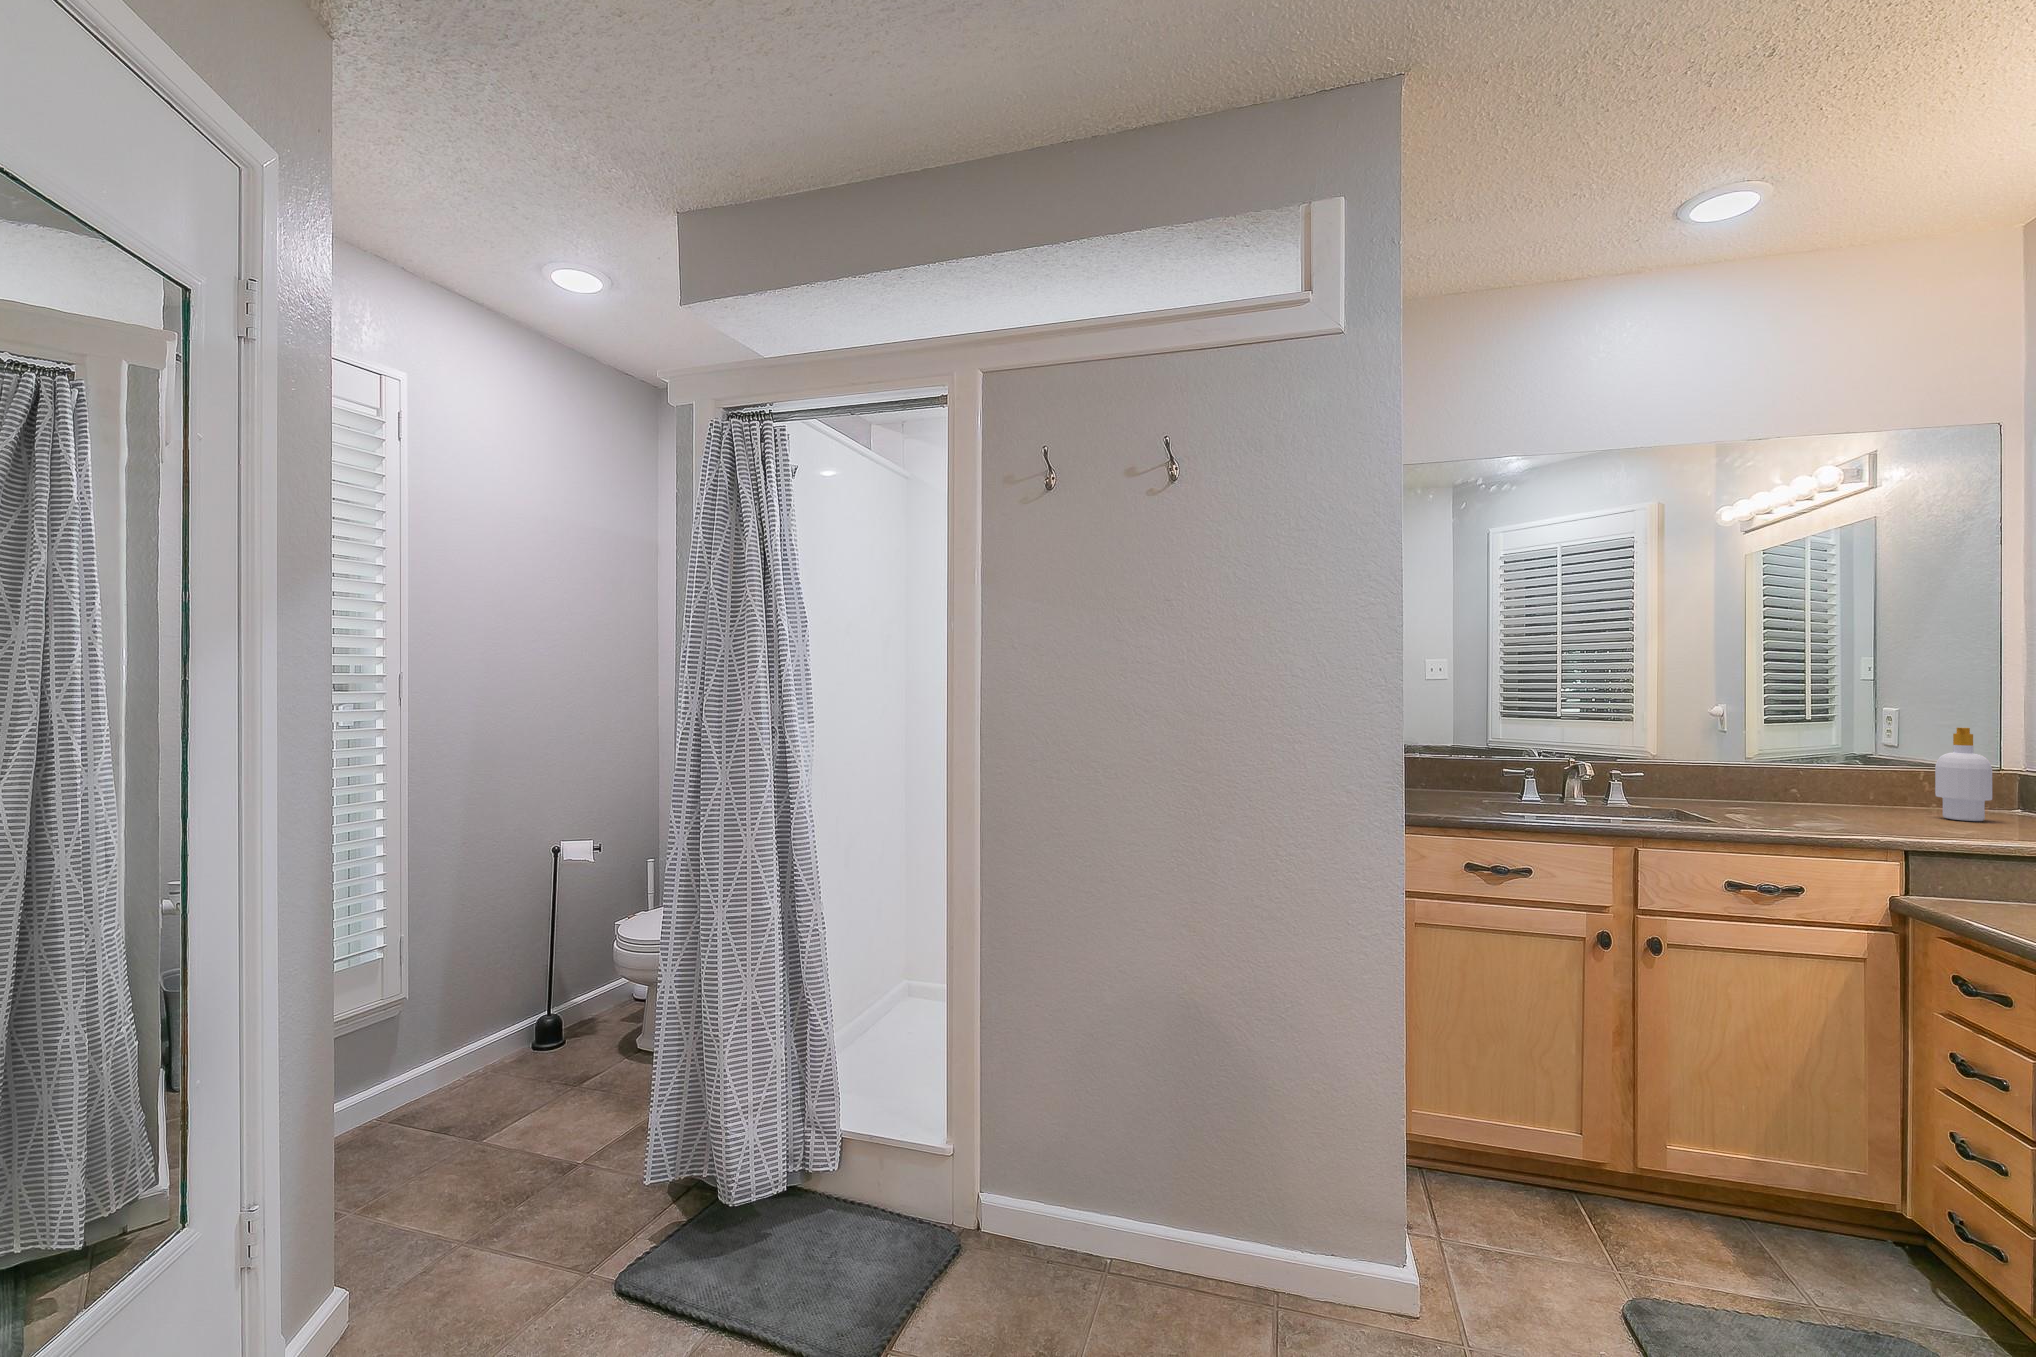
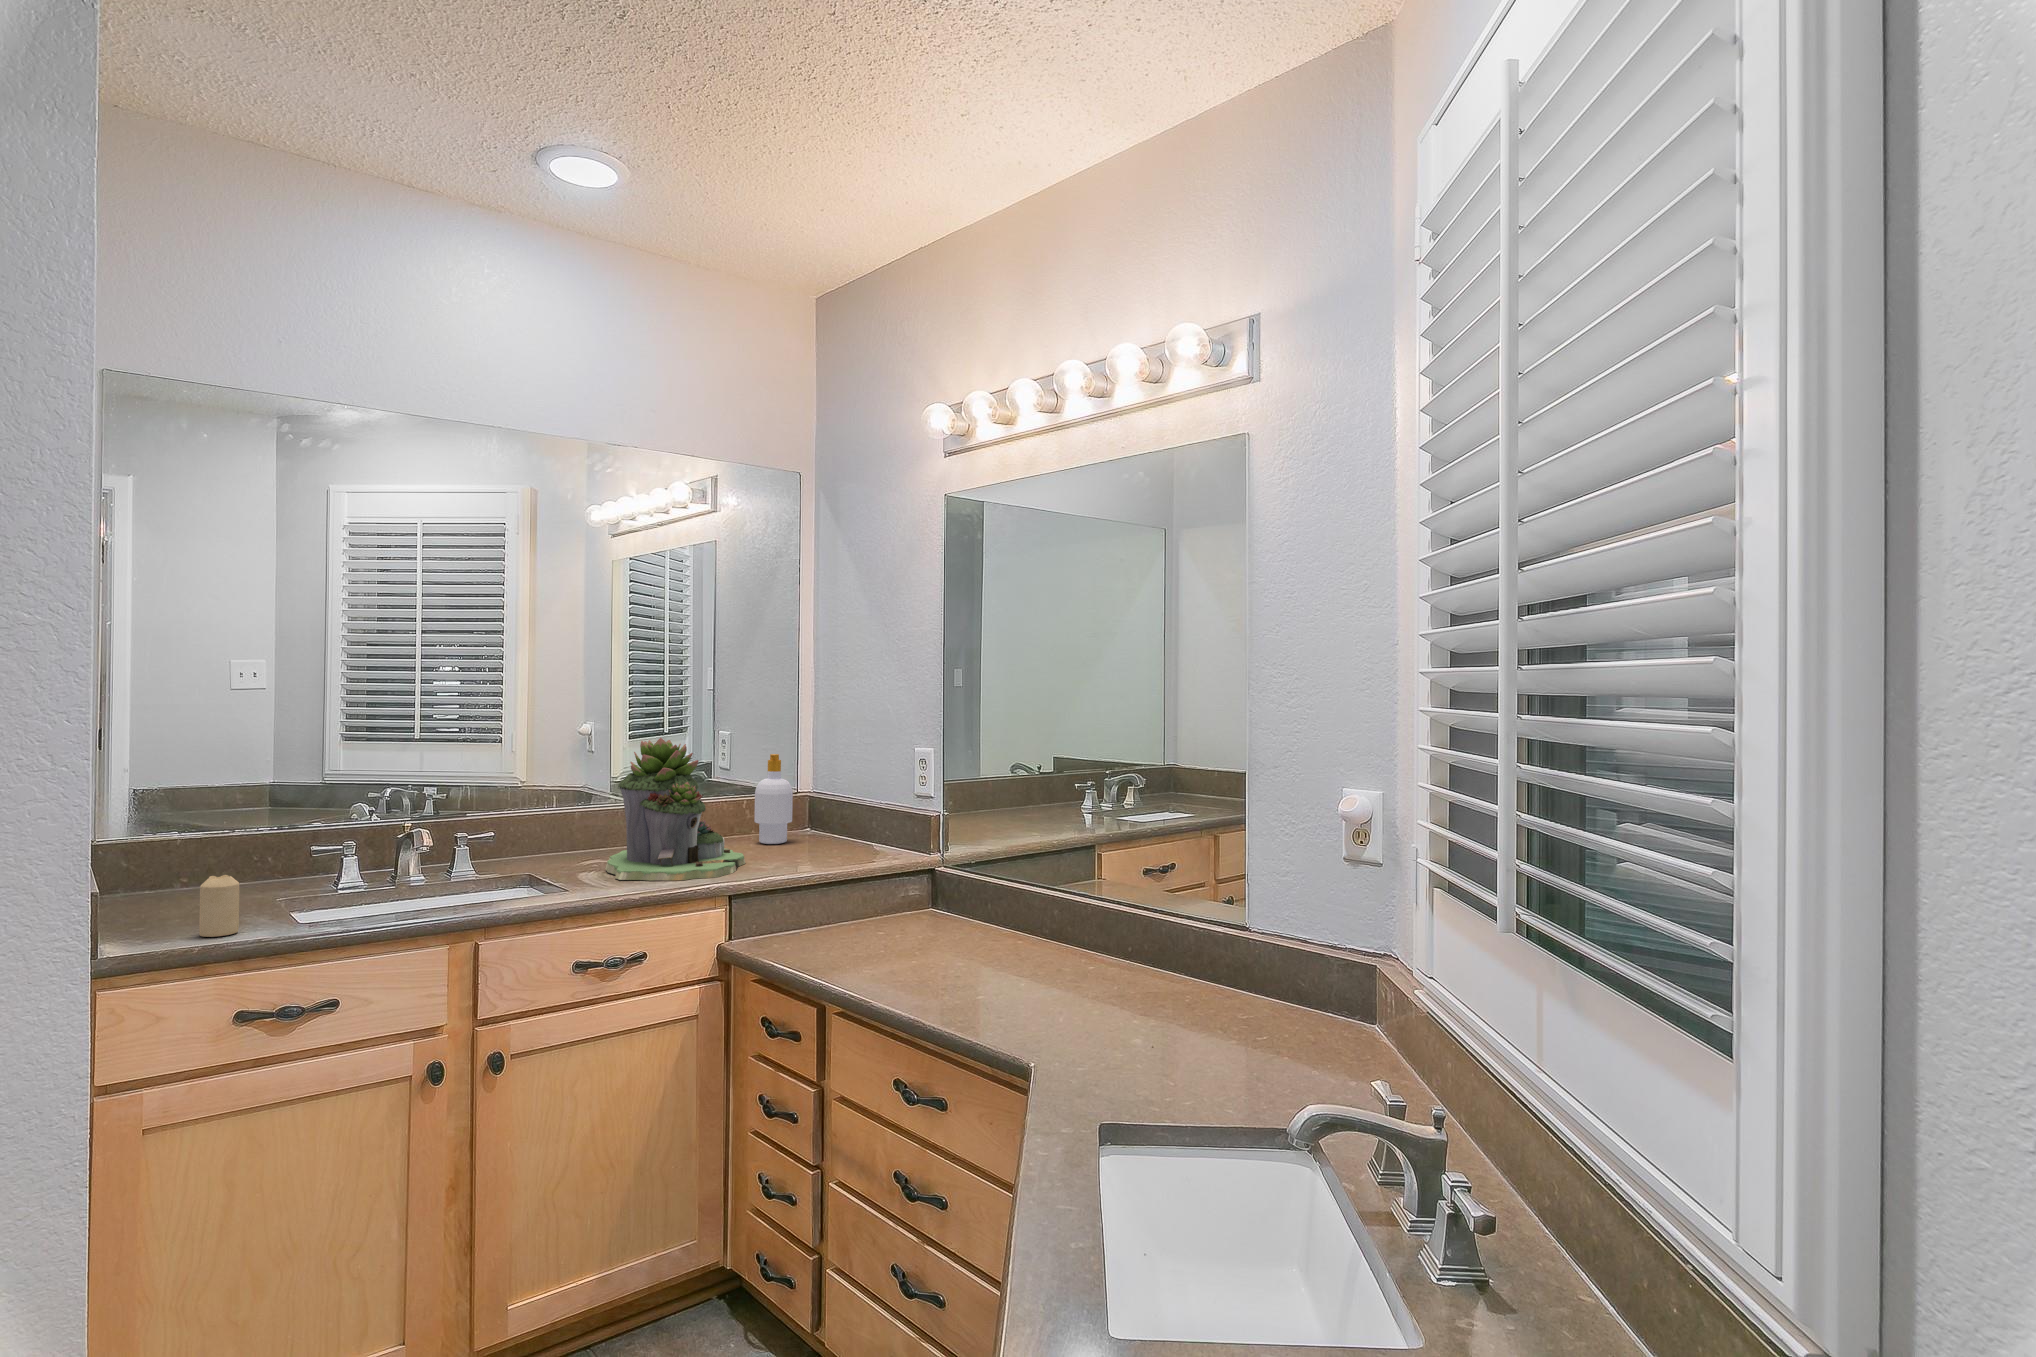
succulent planter: none [1752,702,1925,835] -> present [606,738,745,881]
candle: none [1444,776,1466,814] -> present [199,875,239,937]

